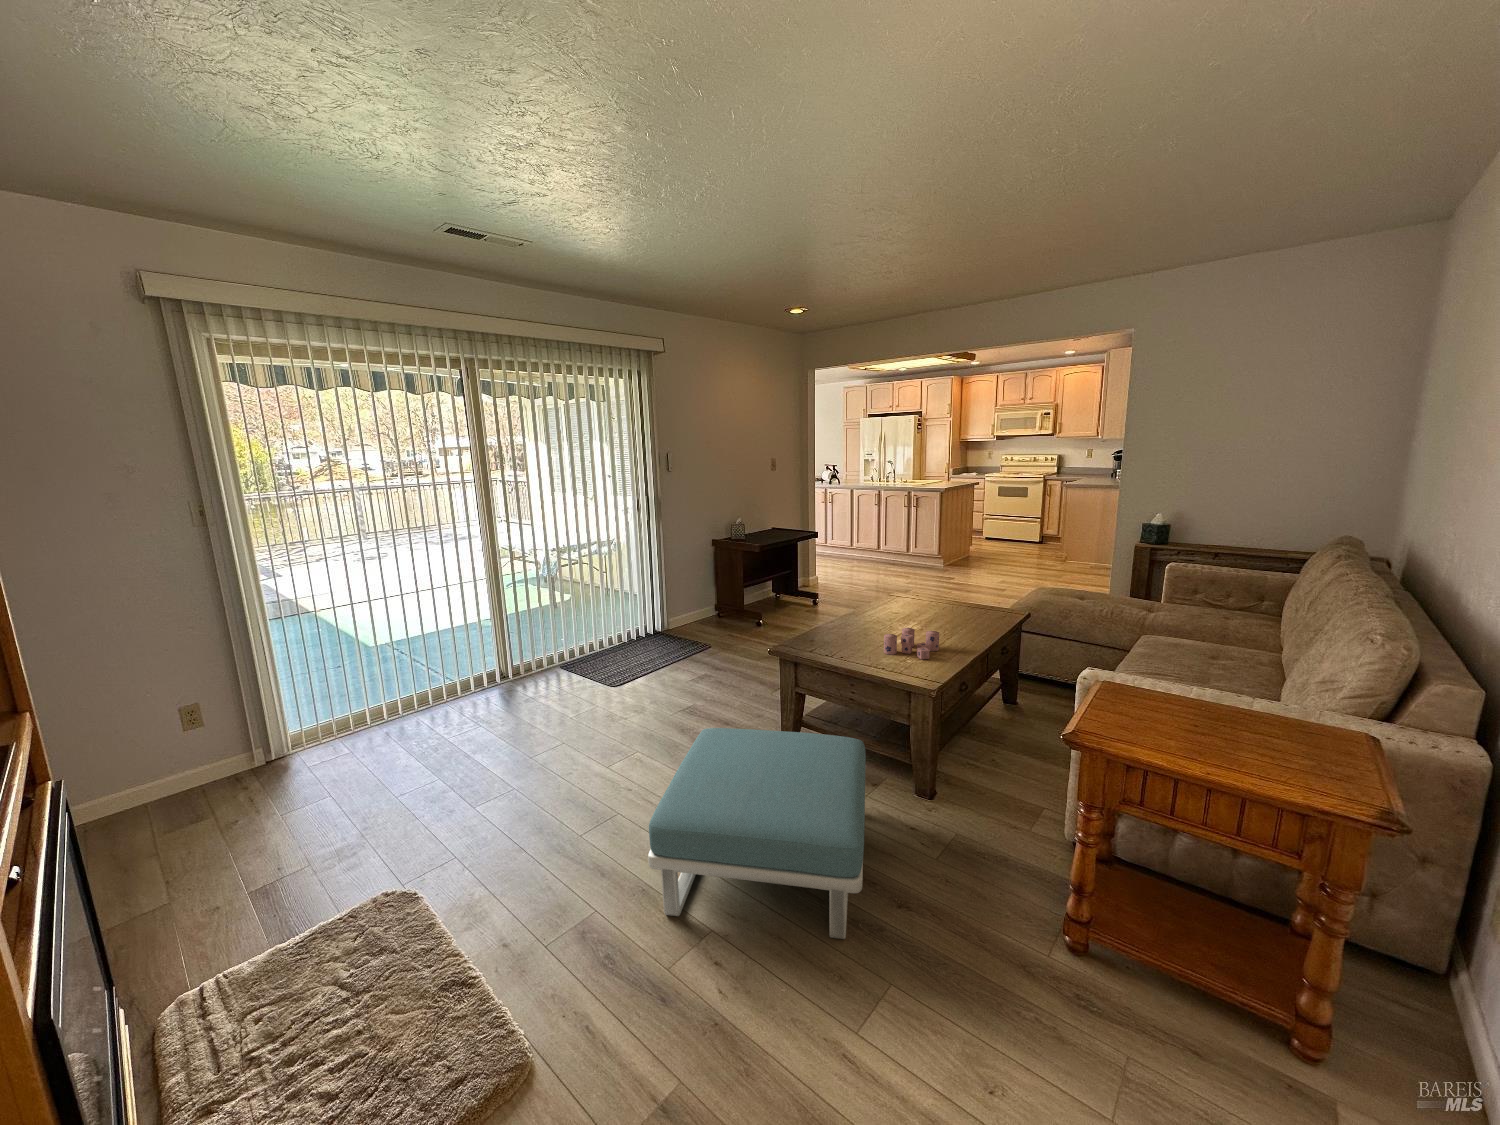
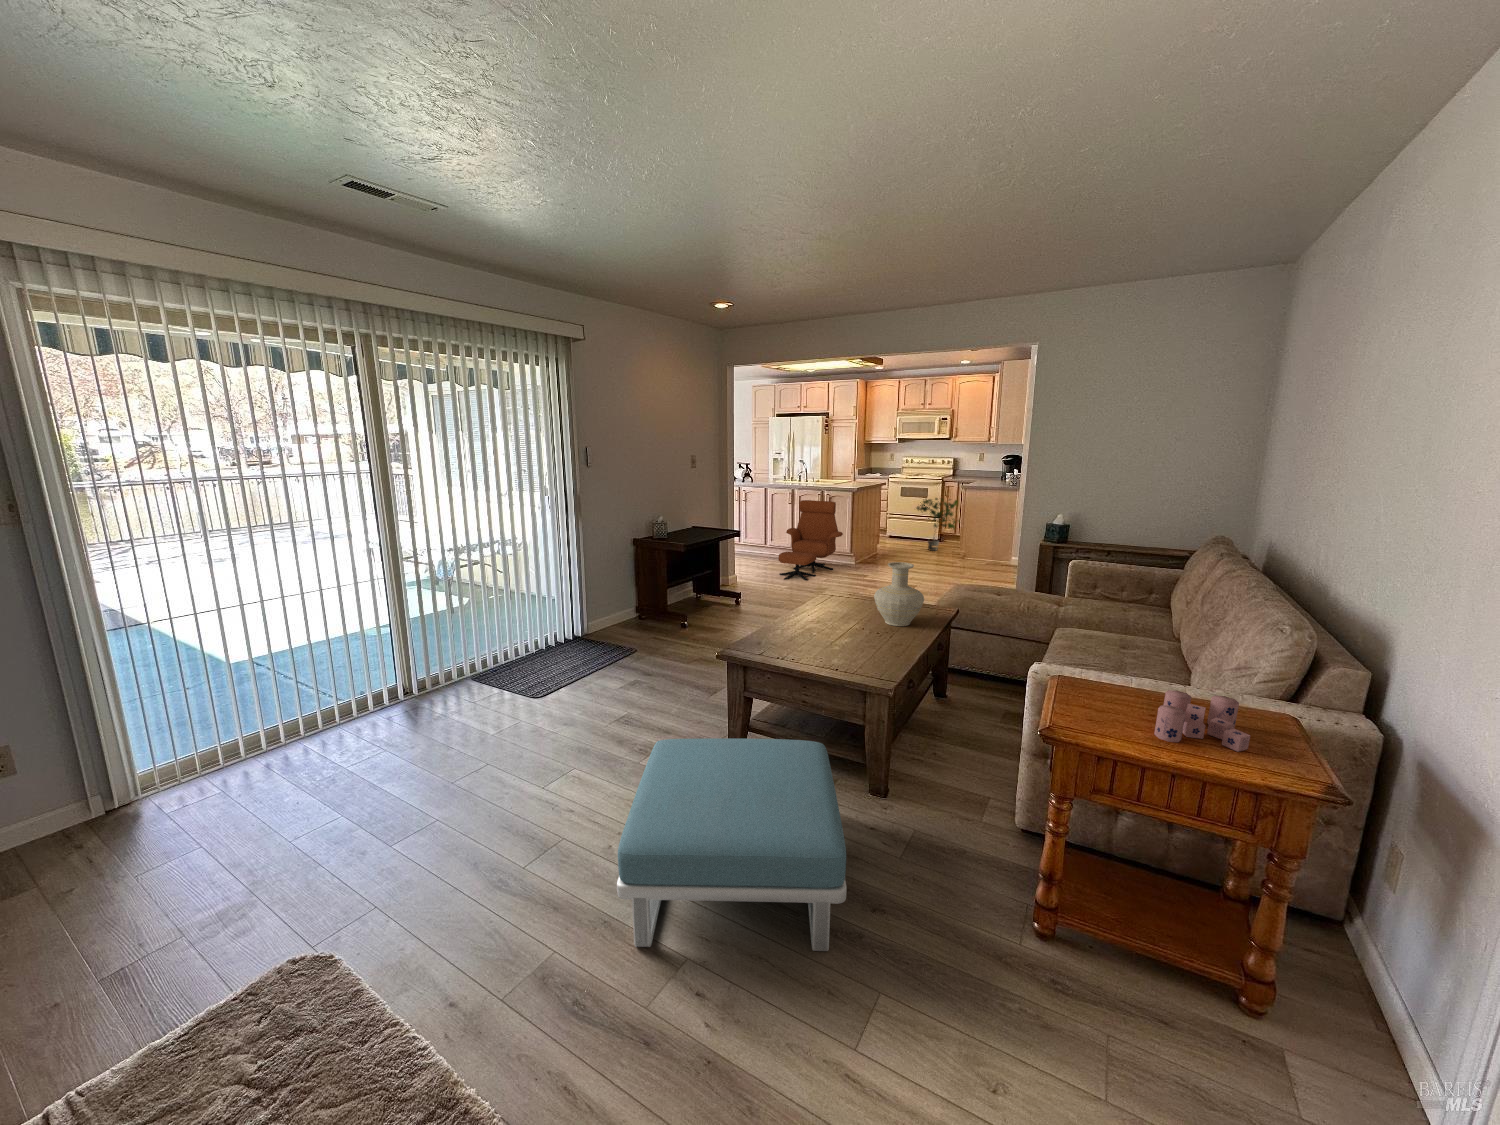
potted plant: none [1012,497,1063,553] -> present [917,498,958,551]
lounge chair: none [861,501,930,583] -> present [778,500,843,581]
vase: none [934,563,987,628] -> present [874,562,924,626]
candle: present [884,628,939,659] -> present [1154,690,1250,752]

